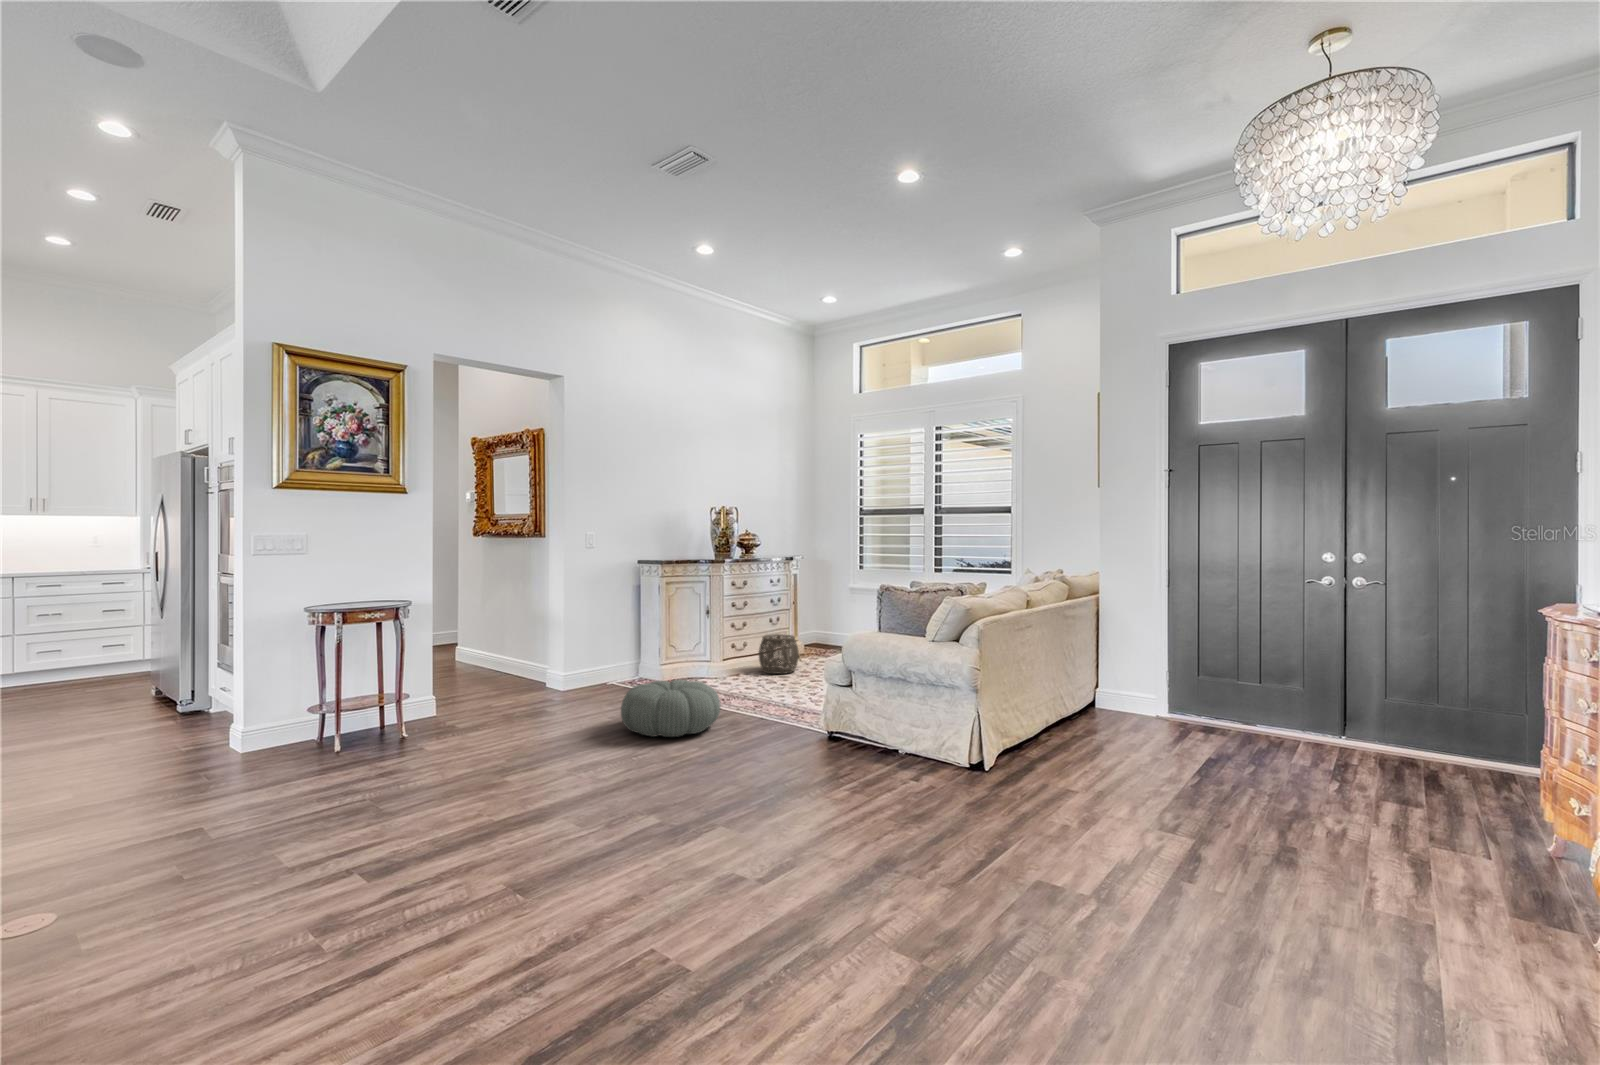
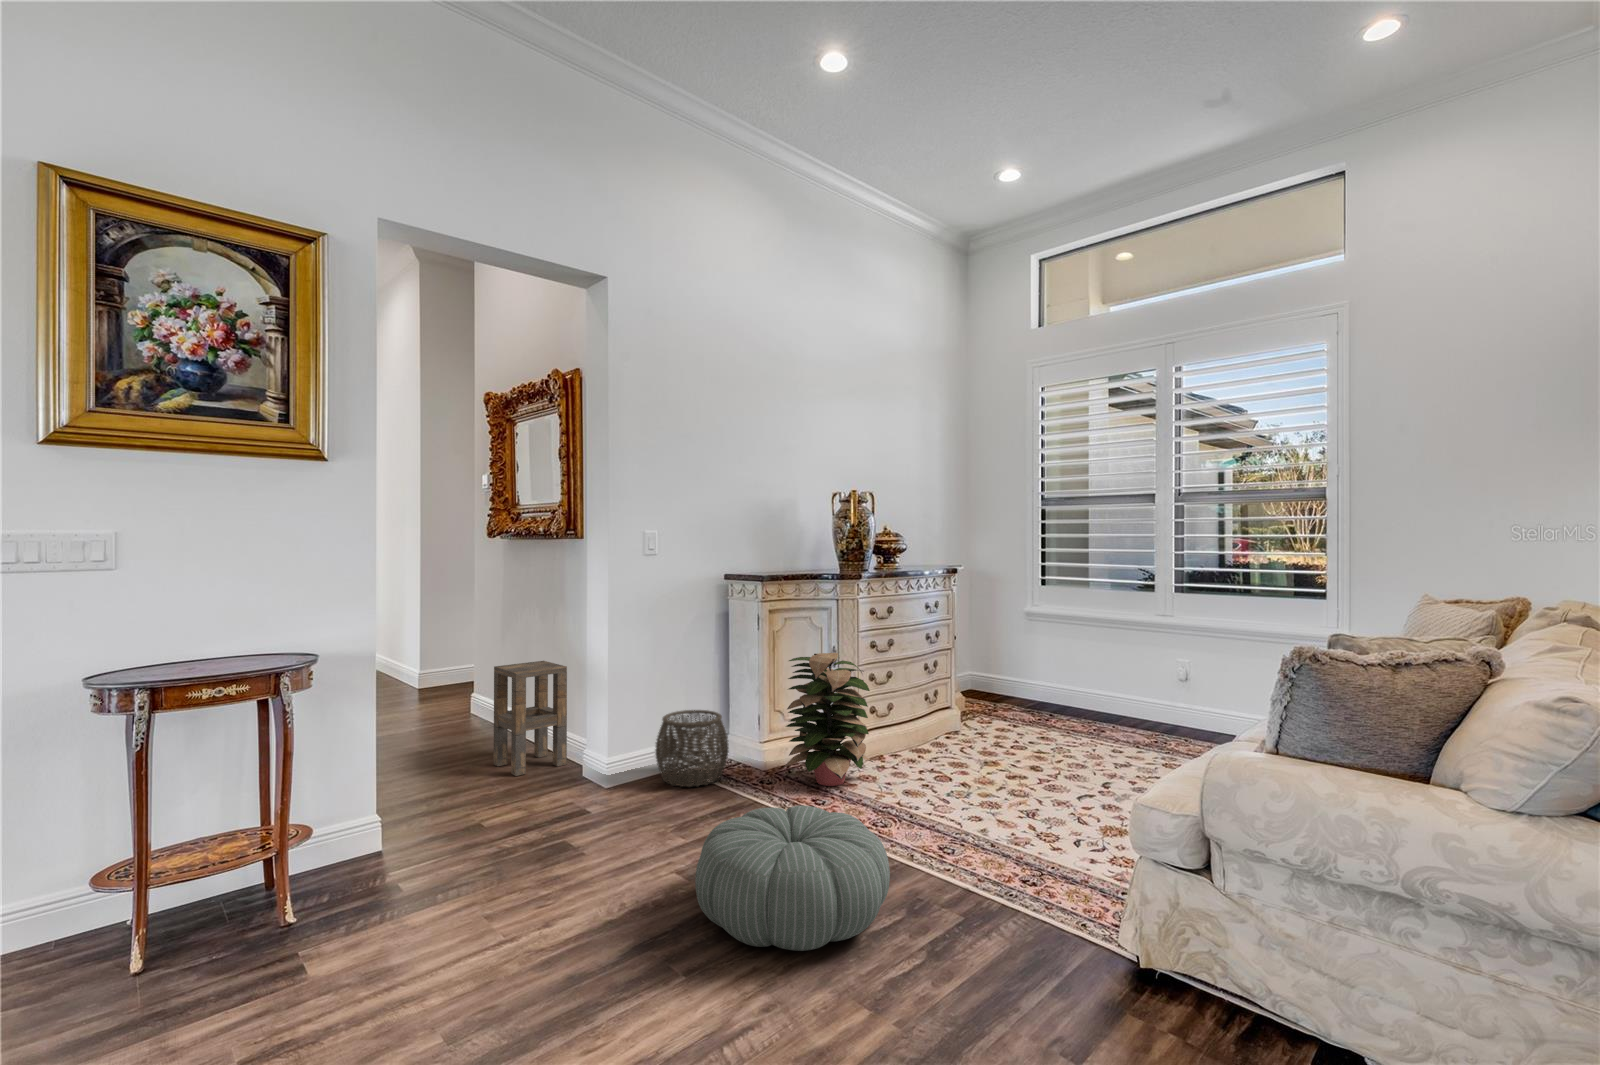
decorative plant: none [674,608,731,686] -> present [784,653,873,786]
side table: none [487,617,536,687] -> present [494,661,567,776]
woven basket: present [759,634,799,674] -> present [655,710,729,787]

